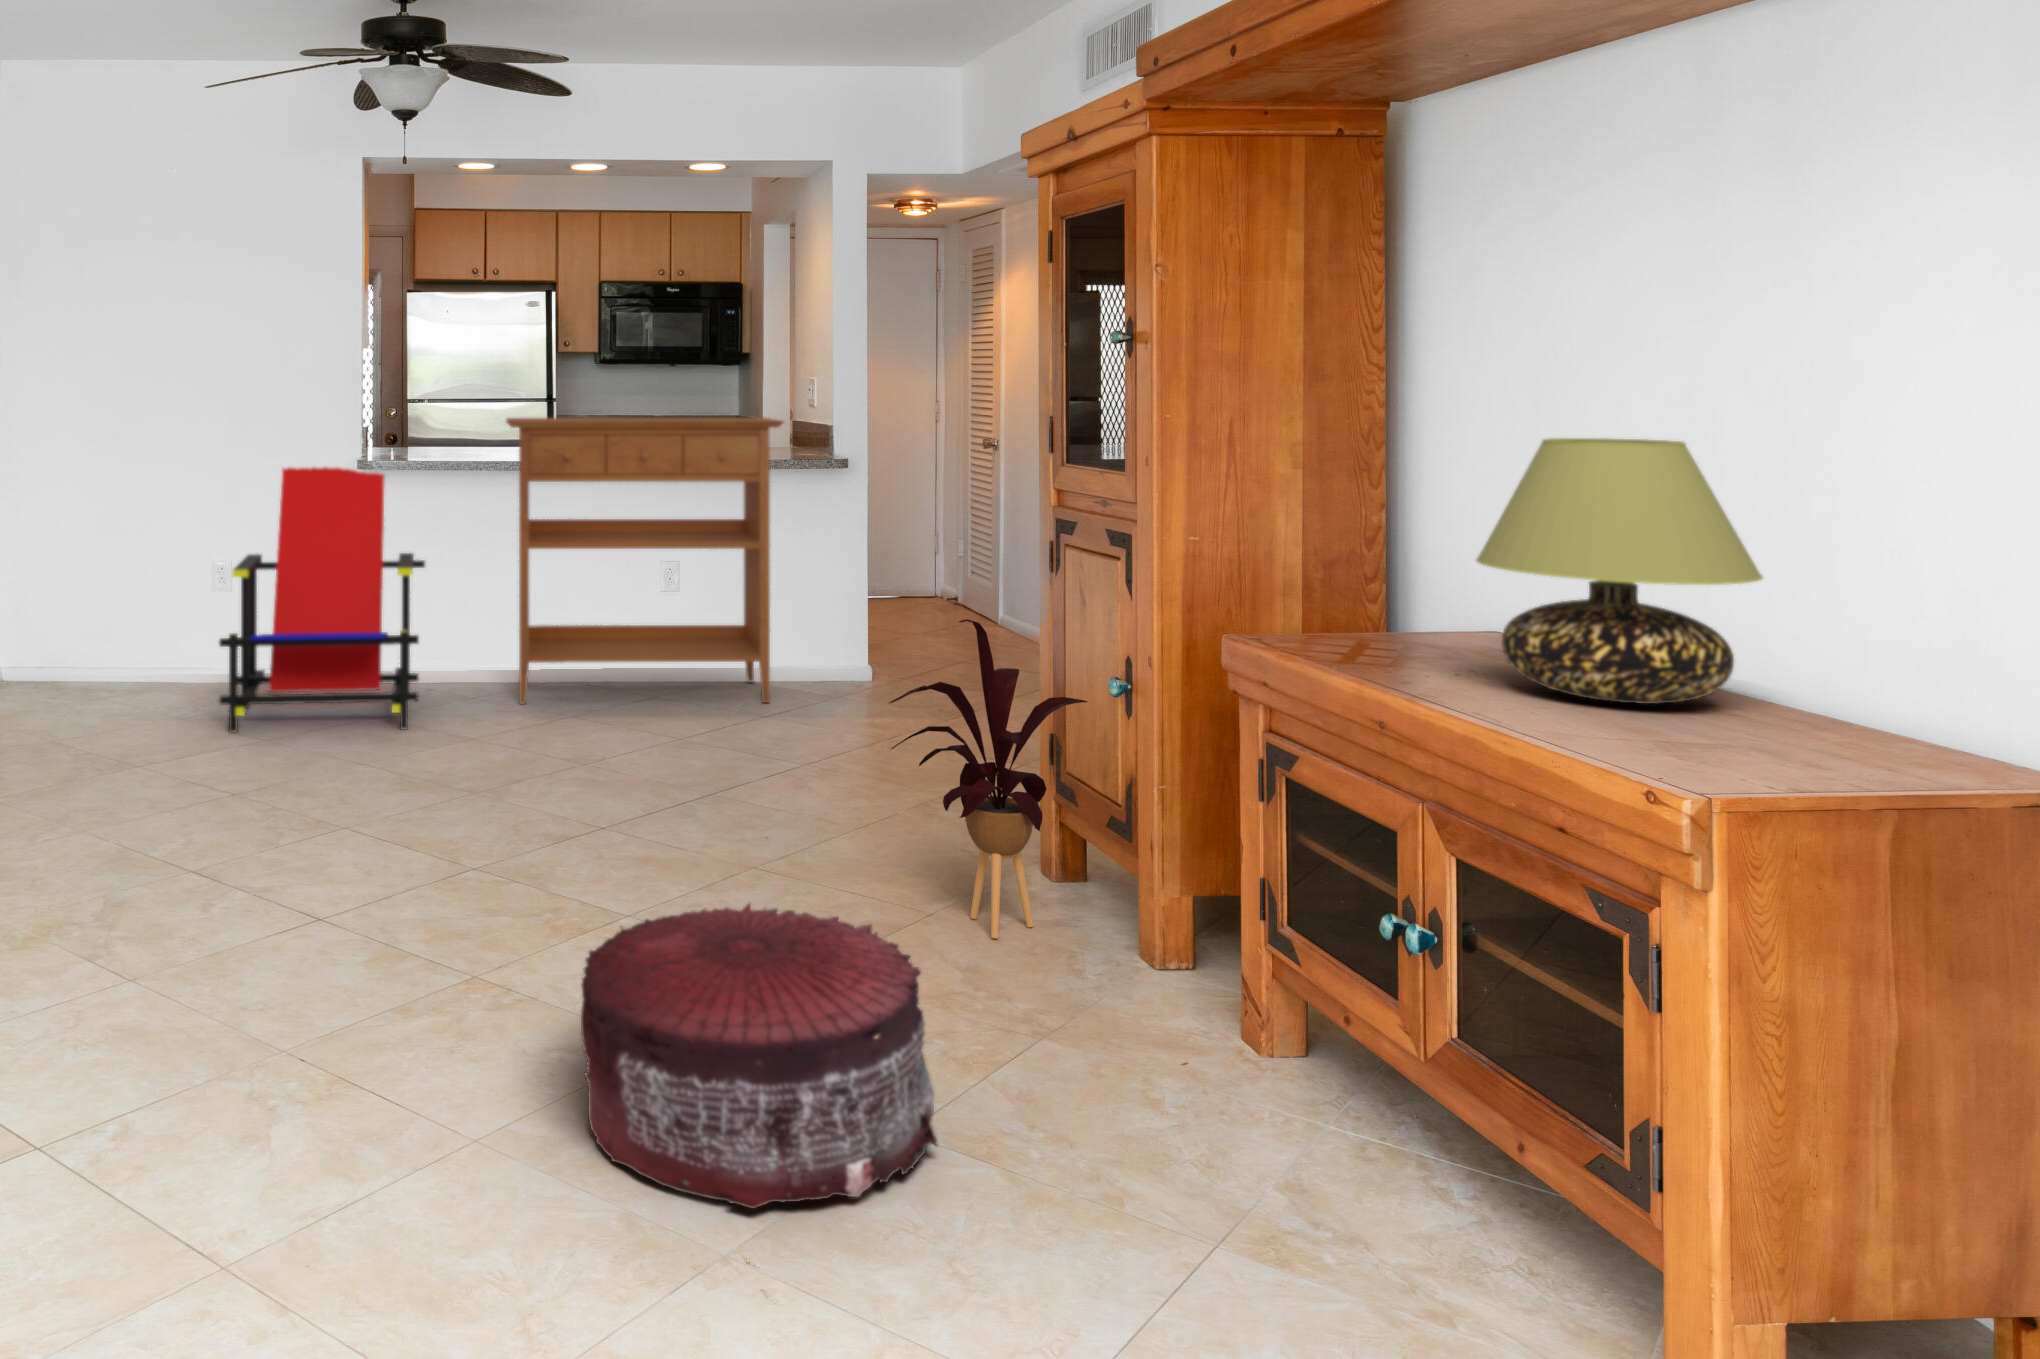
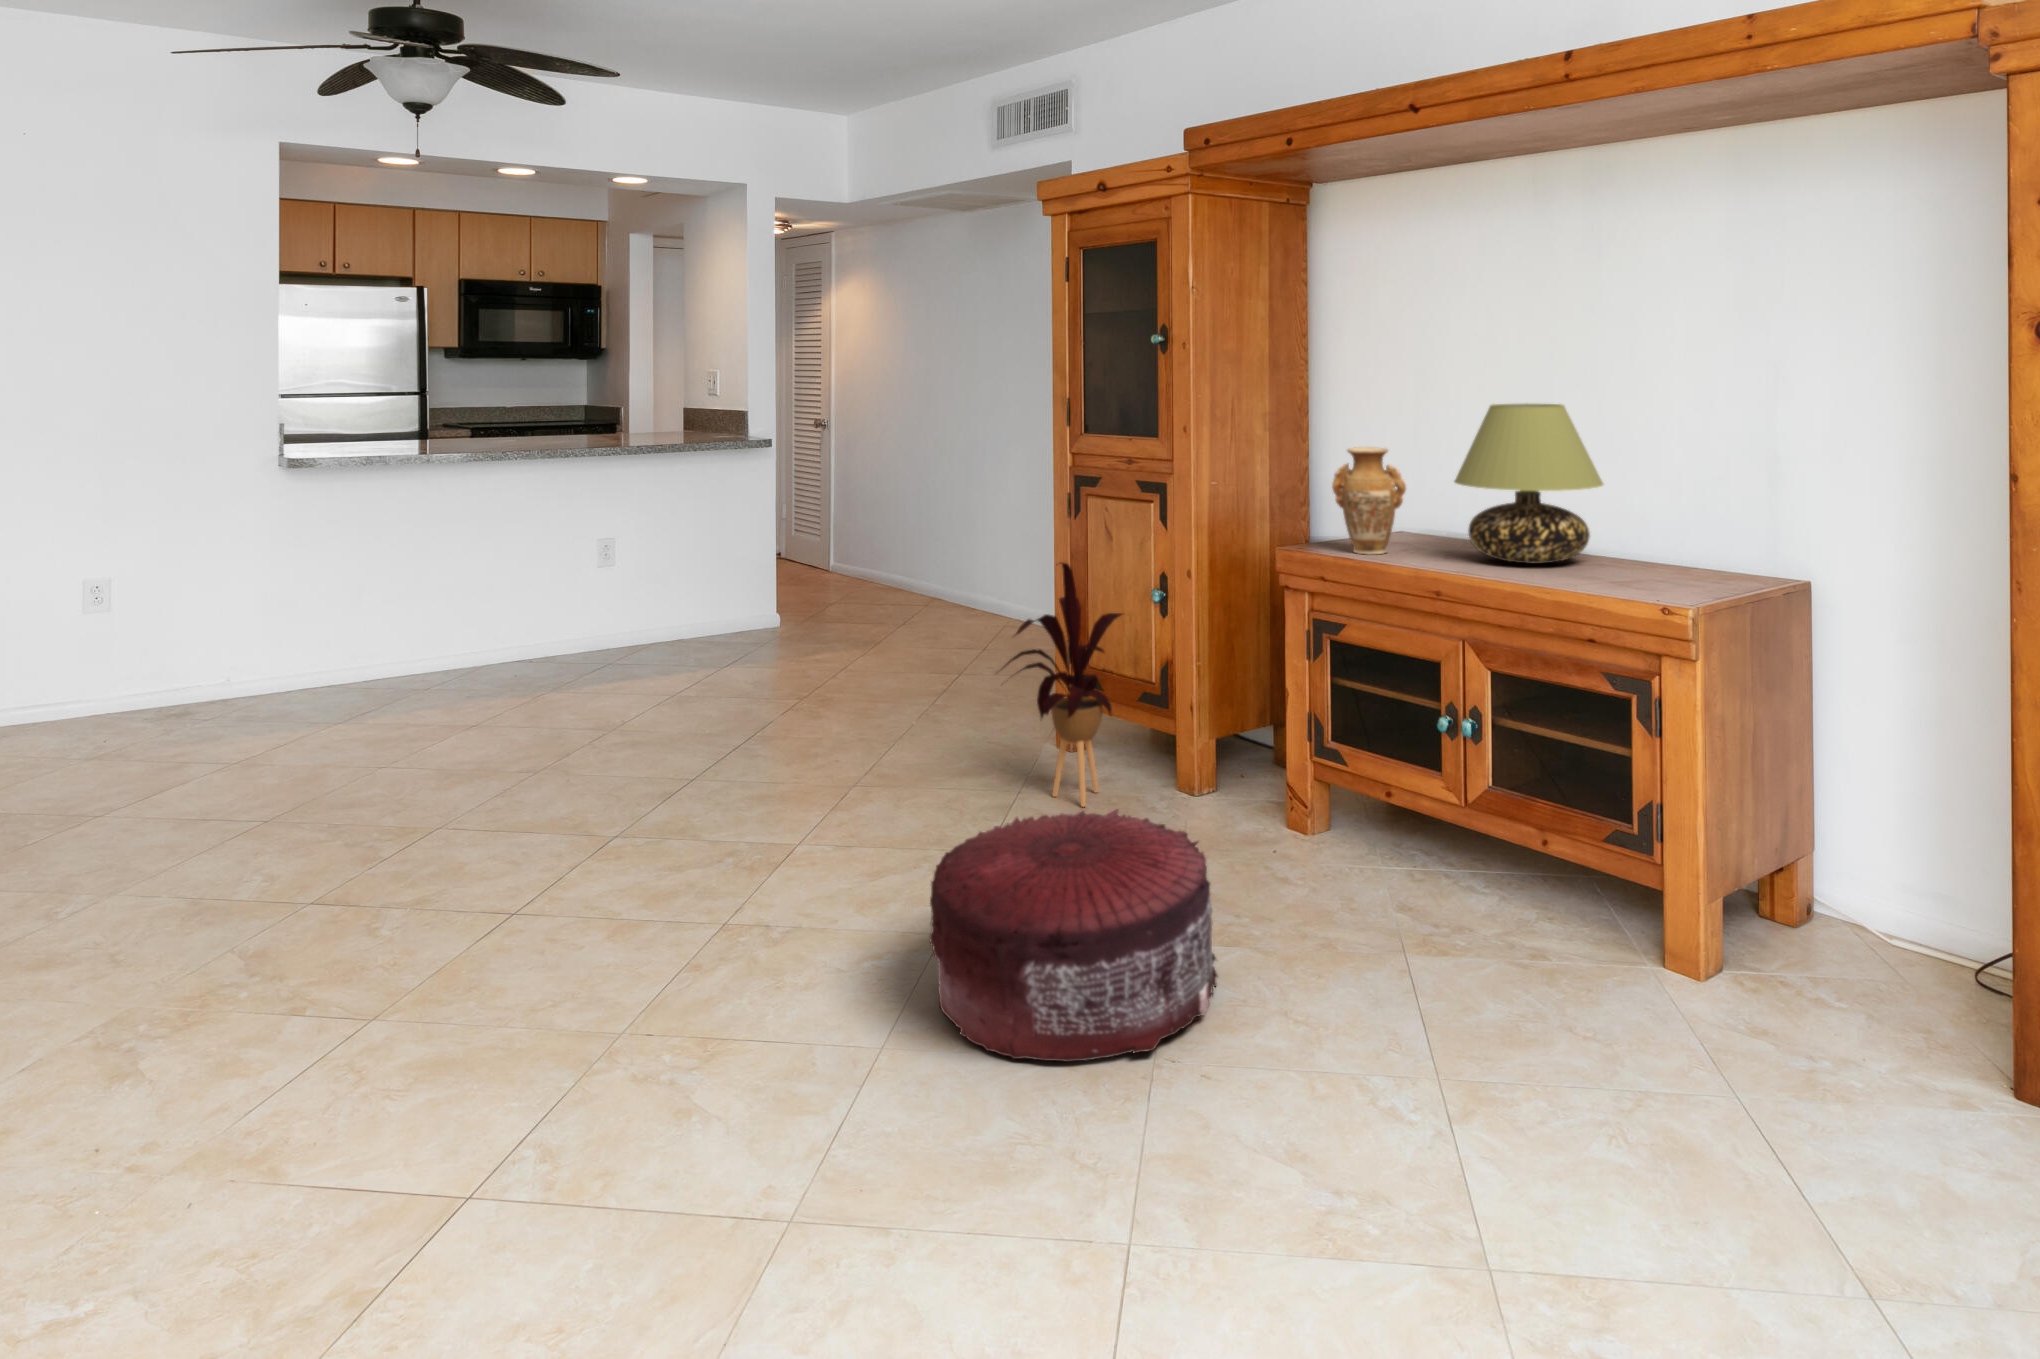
console table: present [506,418,783,704] -> none [425,406,727,704]
lounge chair: present [219,466,425,733] -> none [97,460,380,797]
vase: none [1311,496,1425,658] -> present [1332,447,1406,554]

